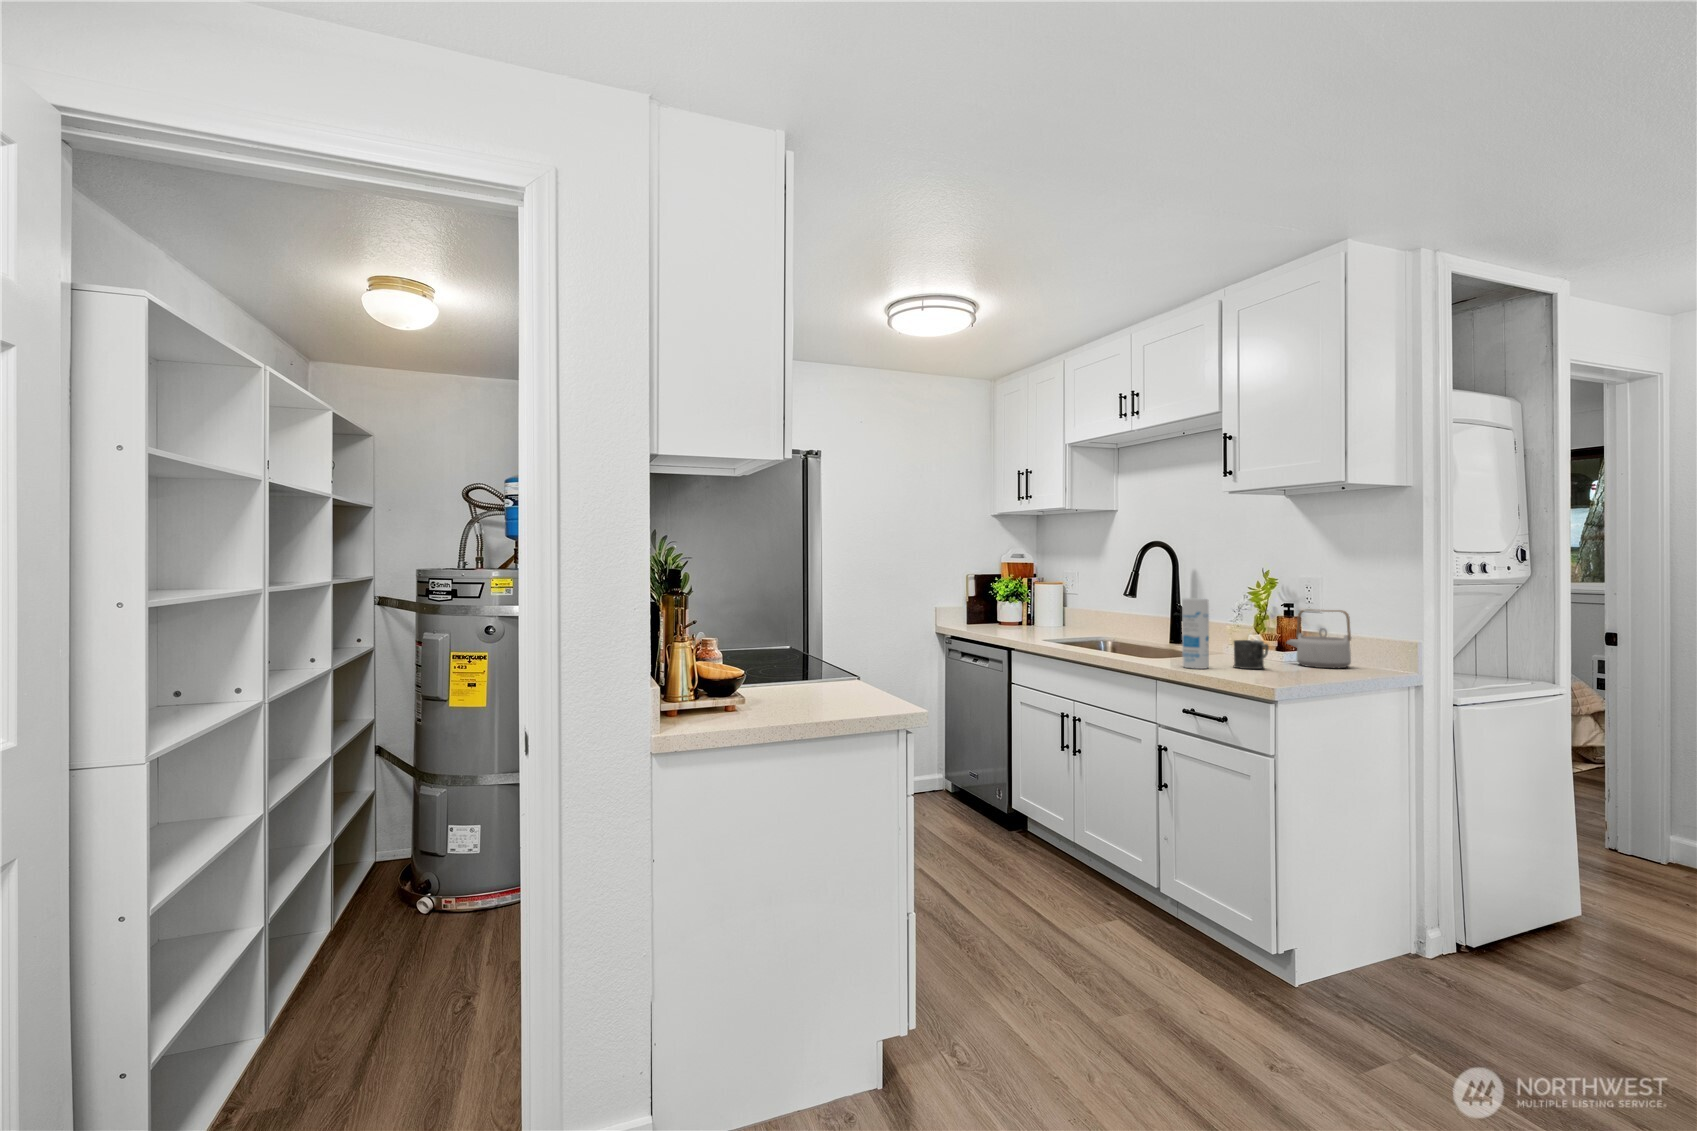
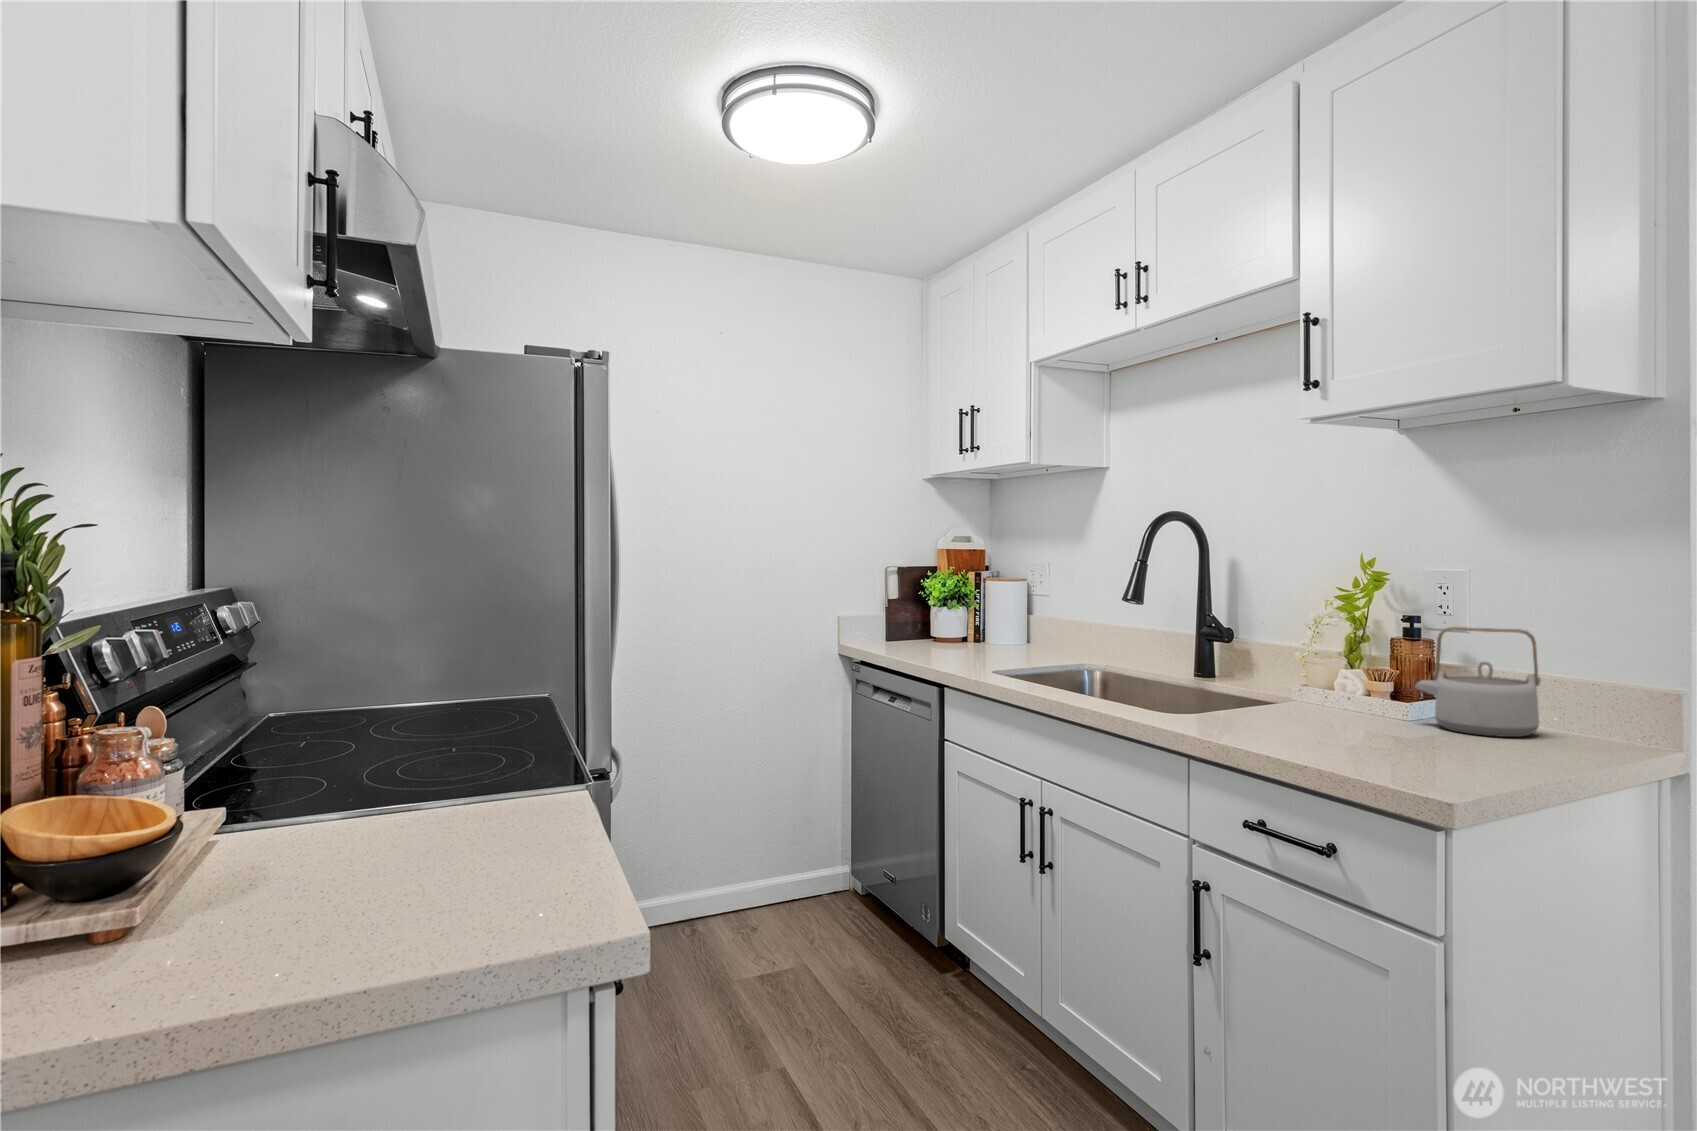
canister: present [1182,598,1209,669] -> none [1239,609,1290,743]
mug: present [1234,640,1269,669] -> none [1330,685,1402,743]

